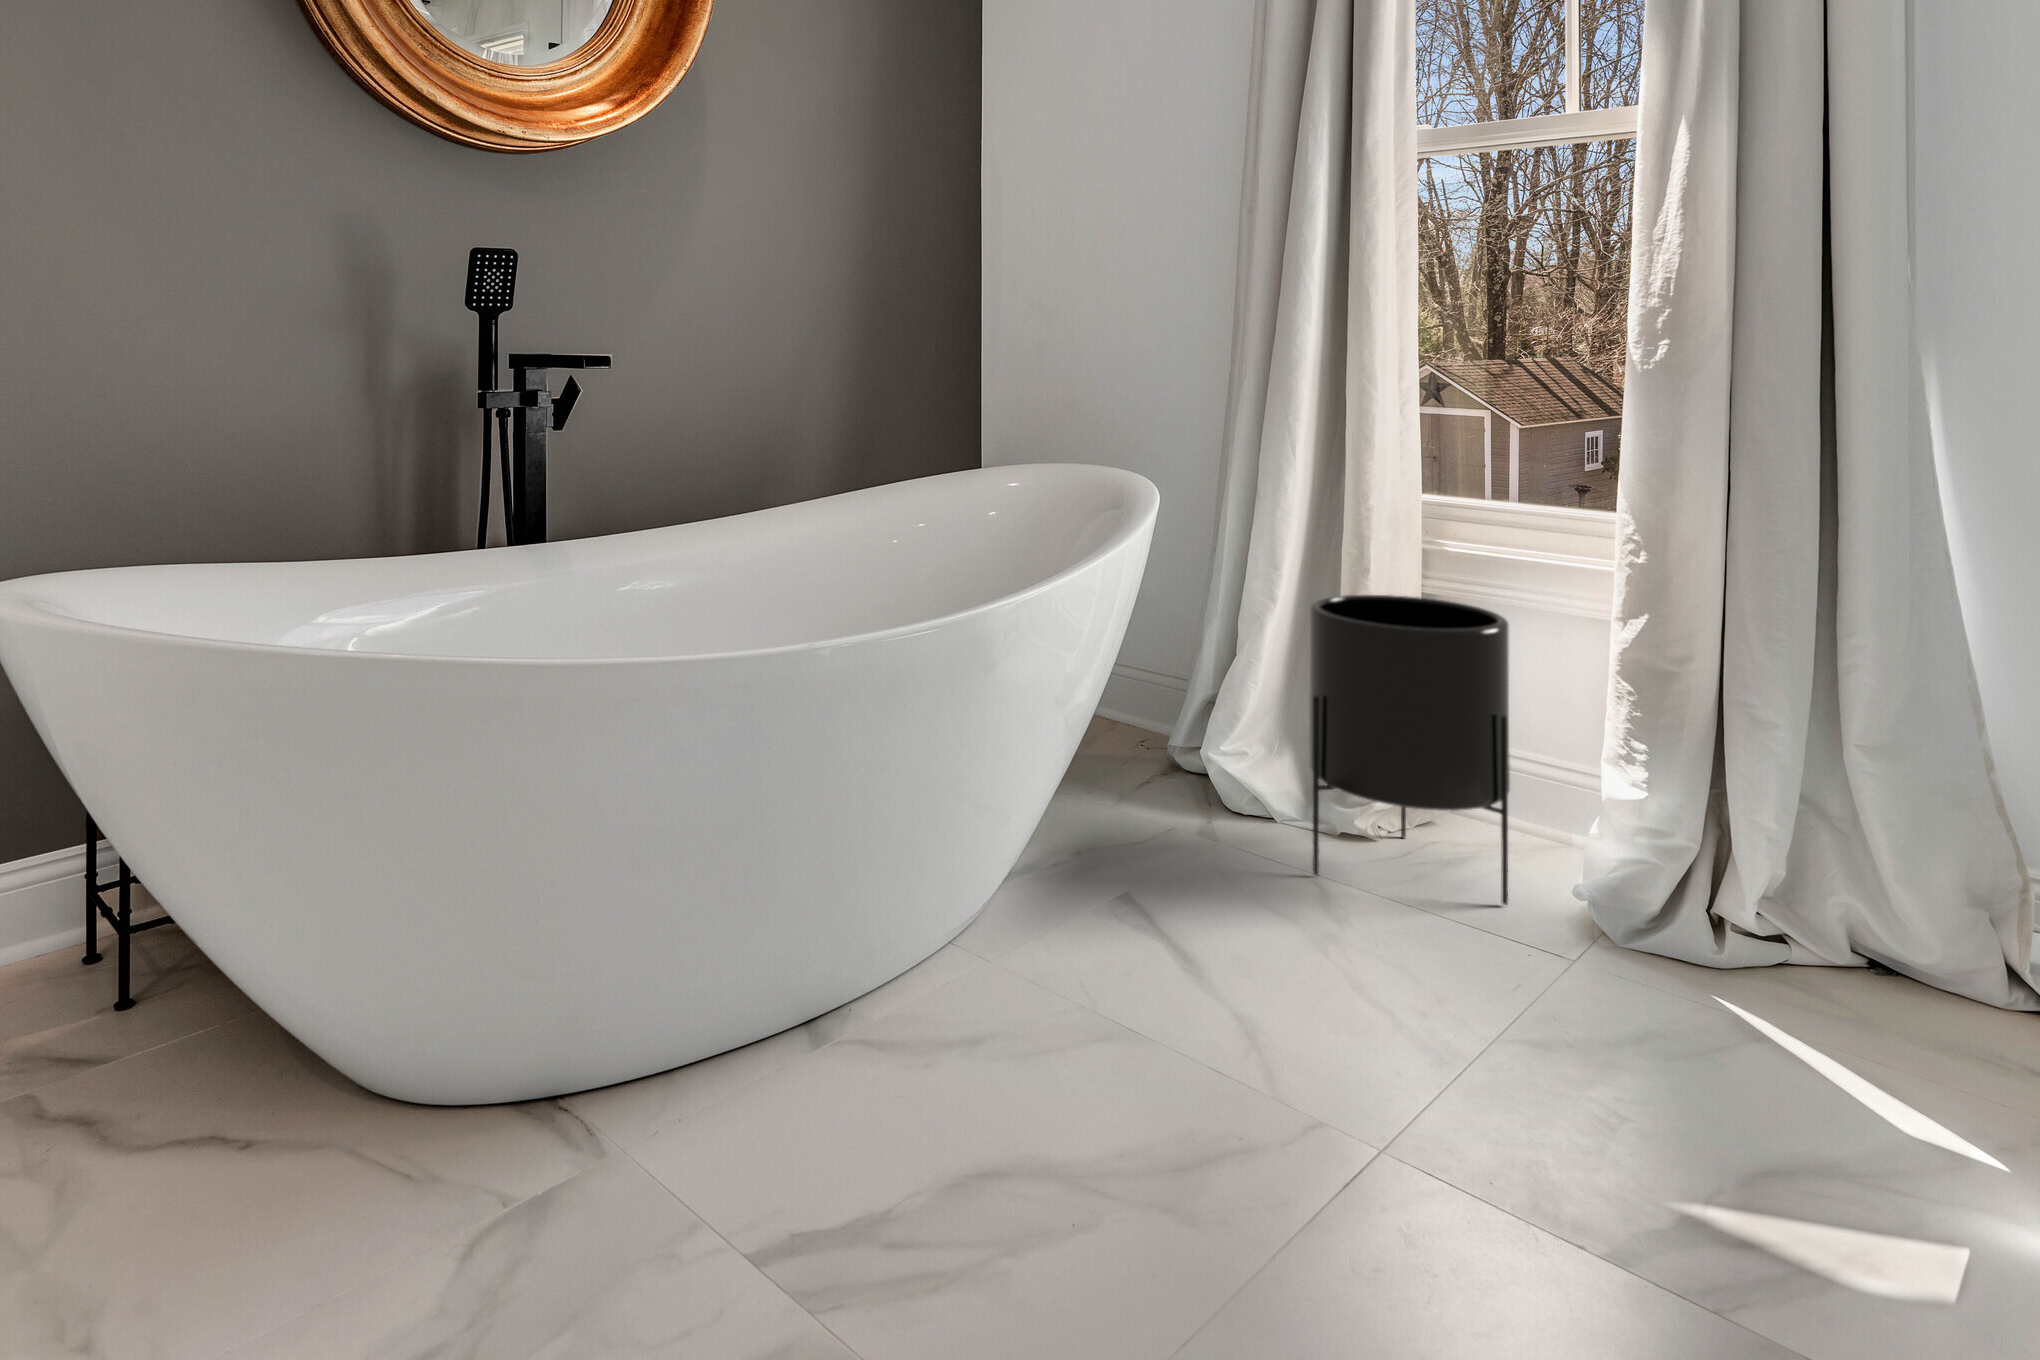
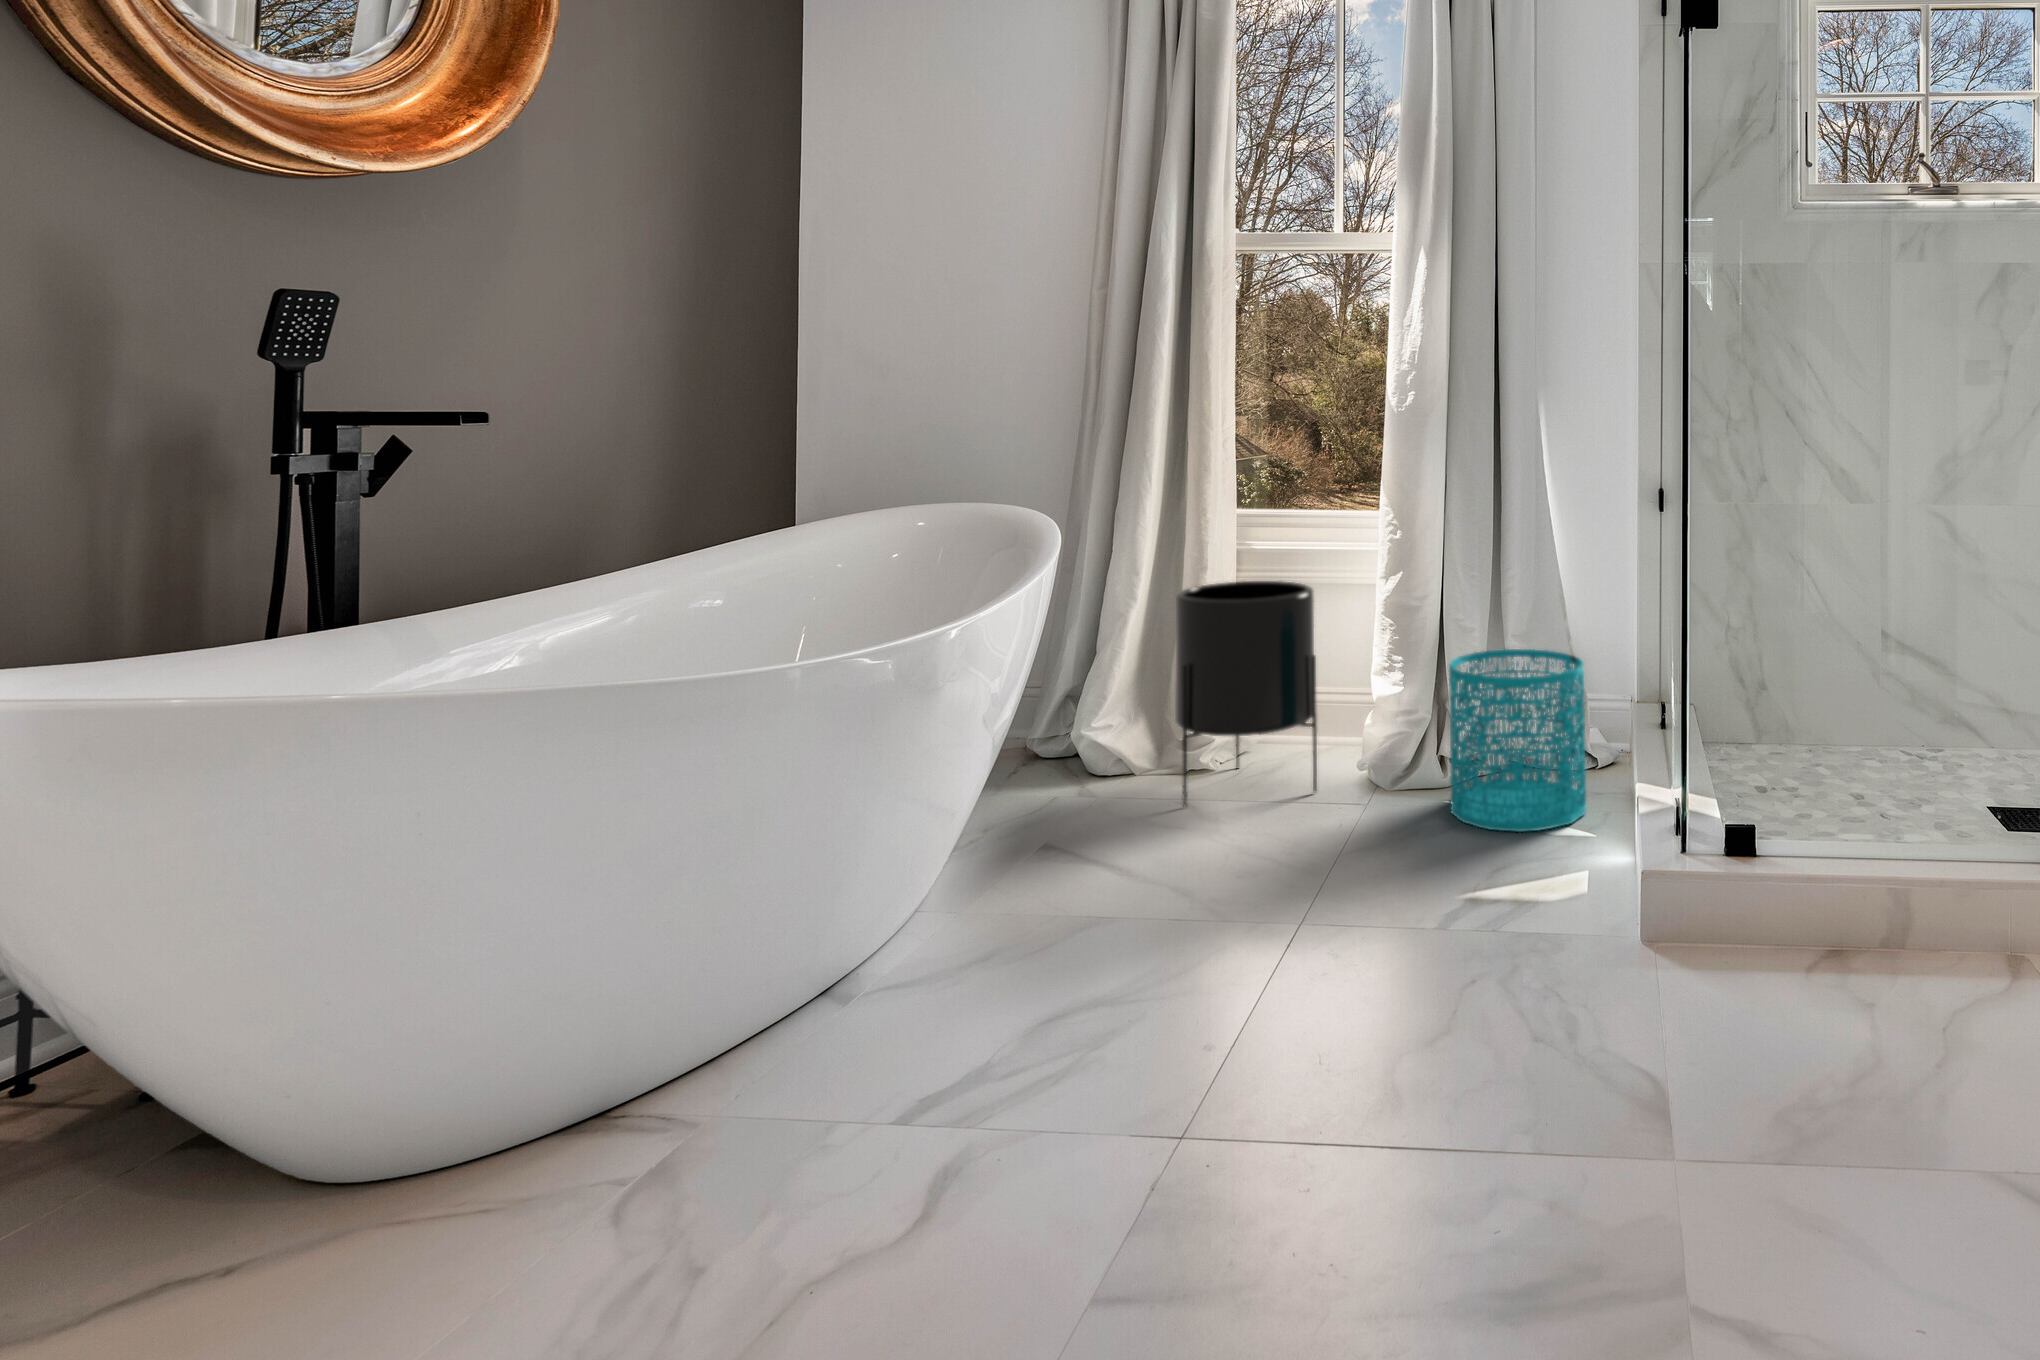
wastebasket: none [1727,764,2015,1098] -> present [1449,649,1586,832]

